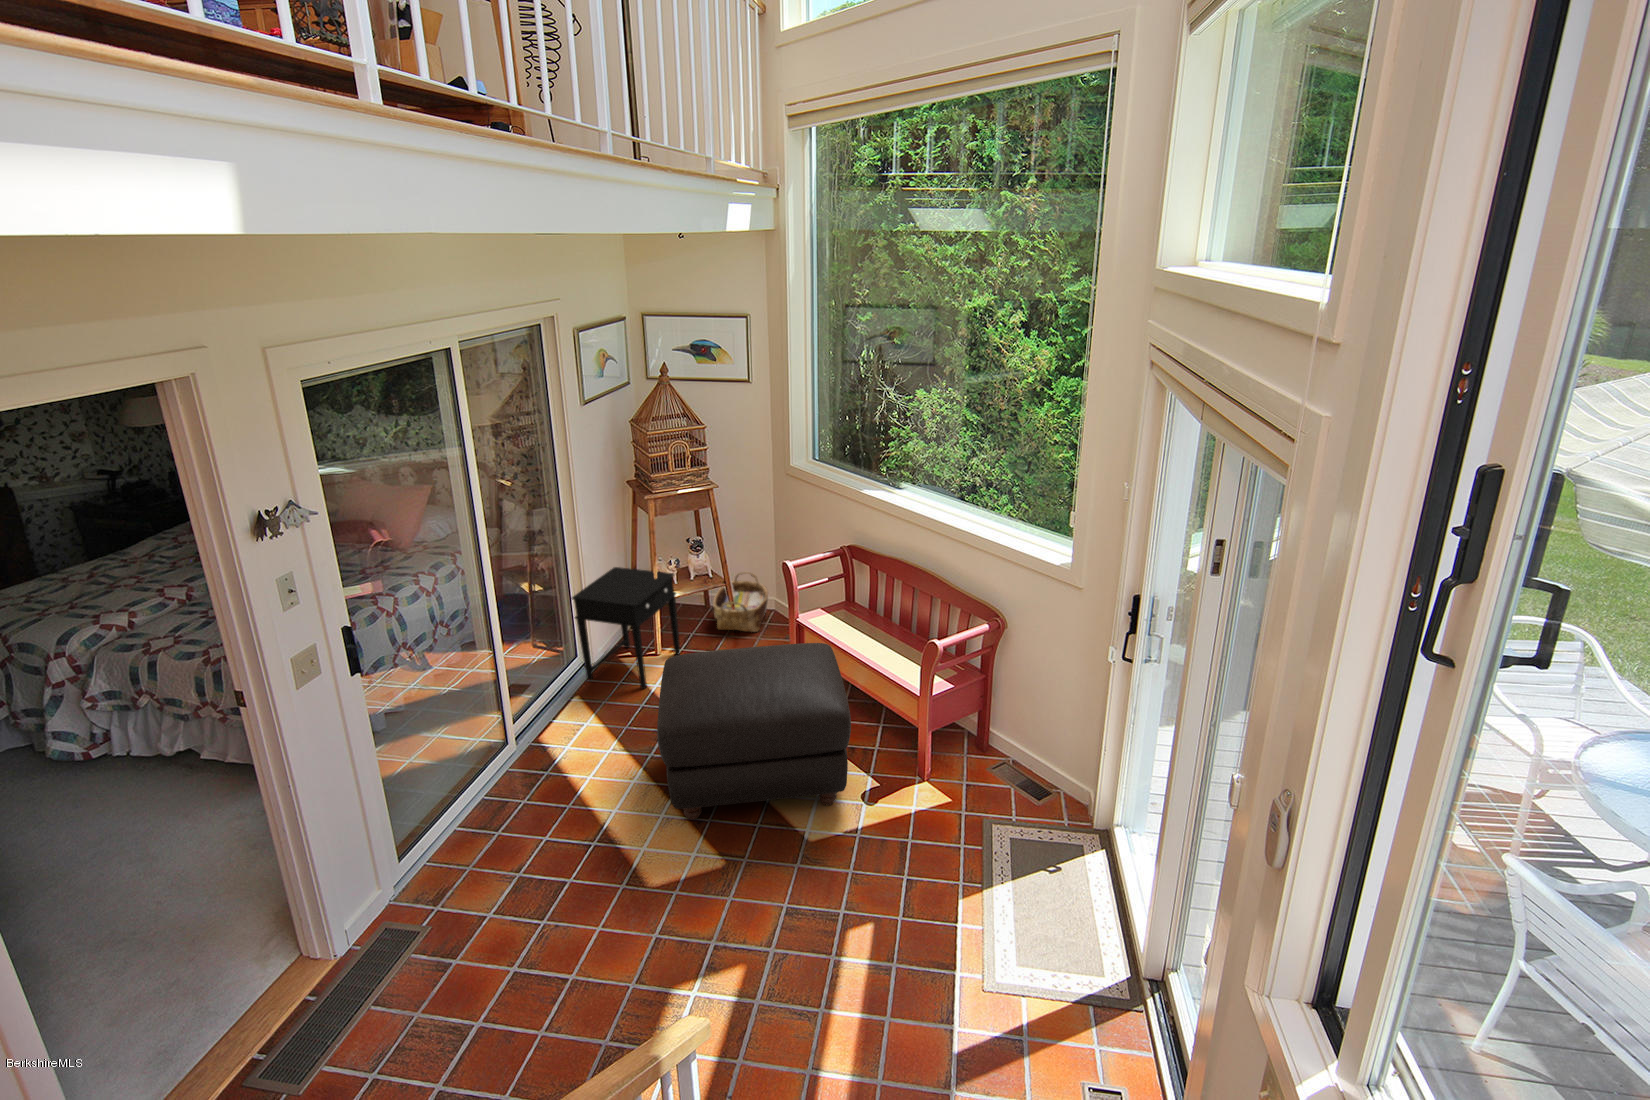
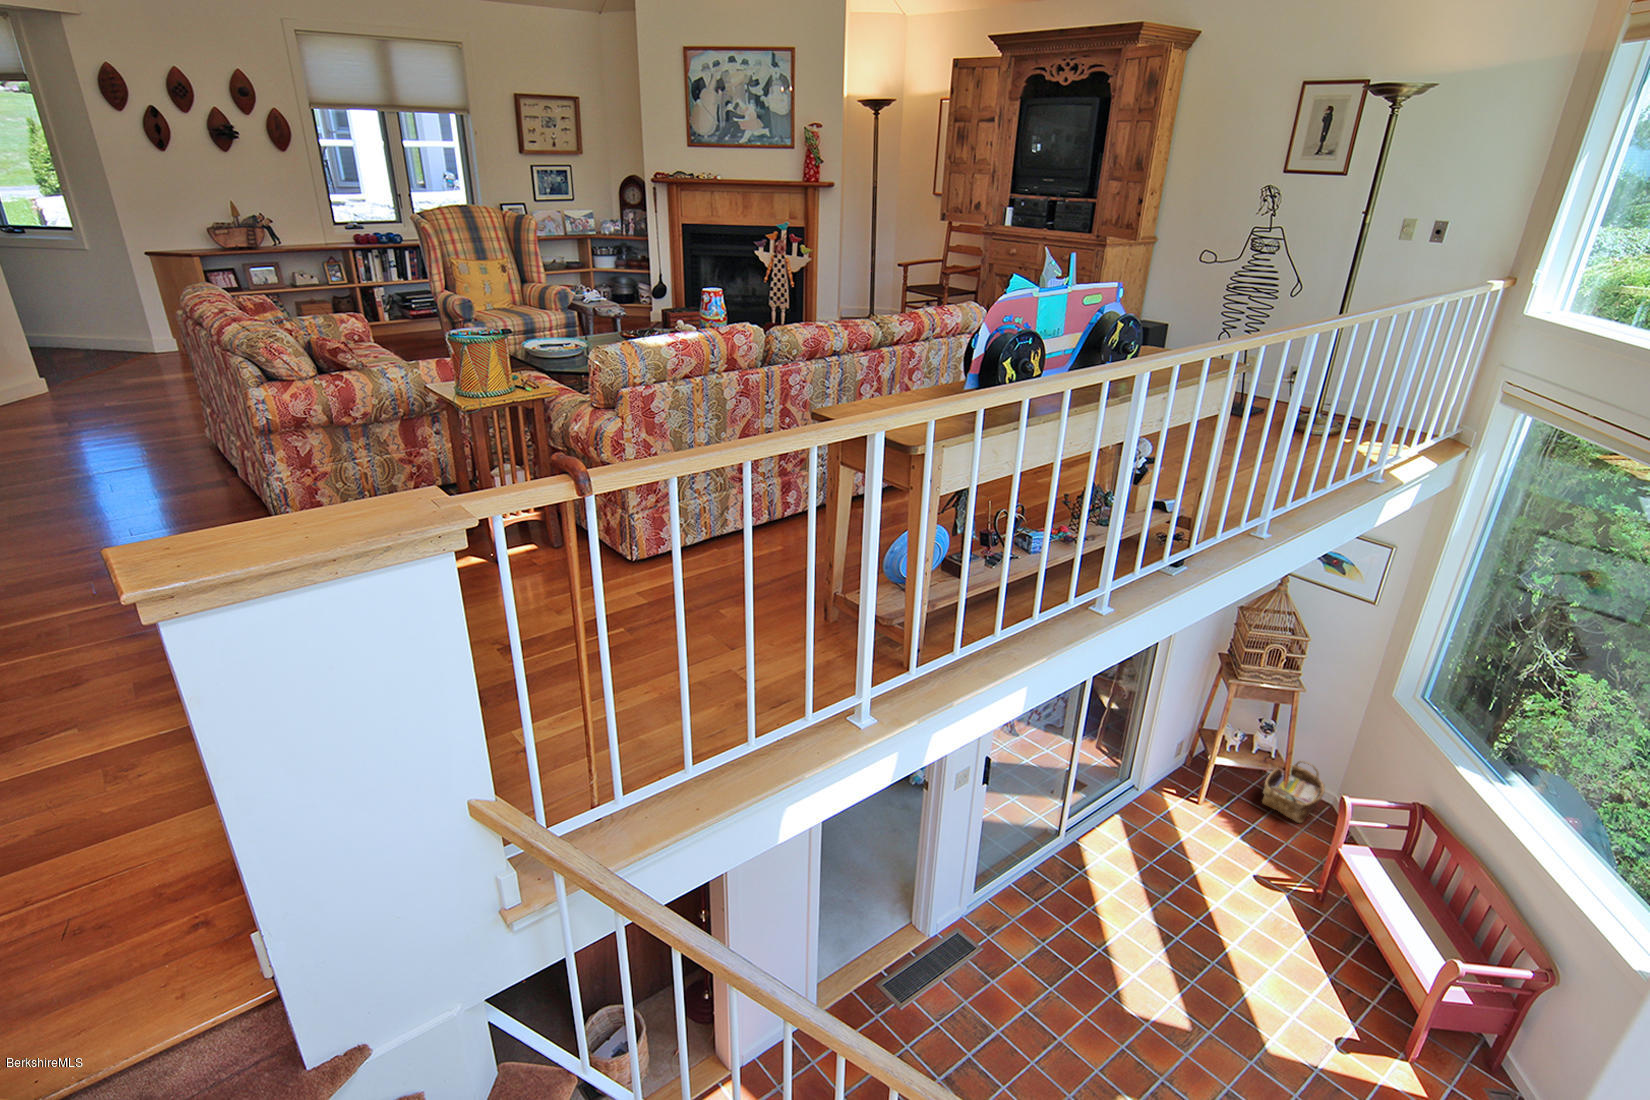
side table: present [571,567,680,689] -> none [1133,719,1237,834]
ottoman: present [657,643,851,820] -> none [1168,837,1358,1032]

